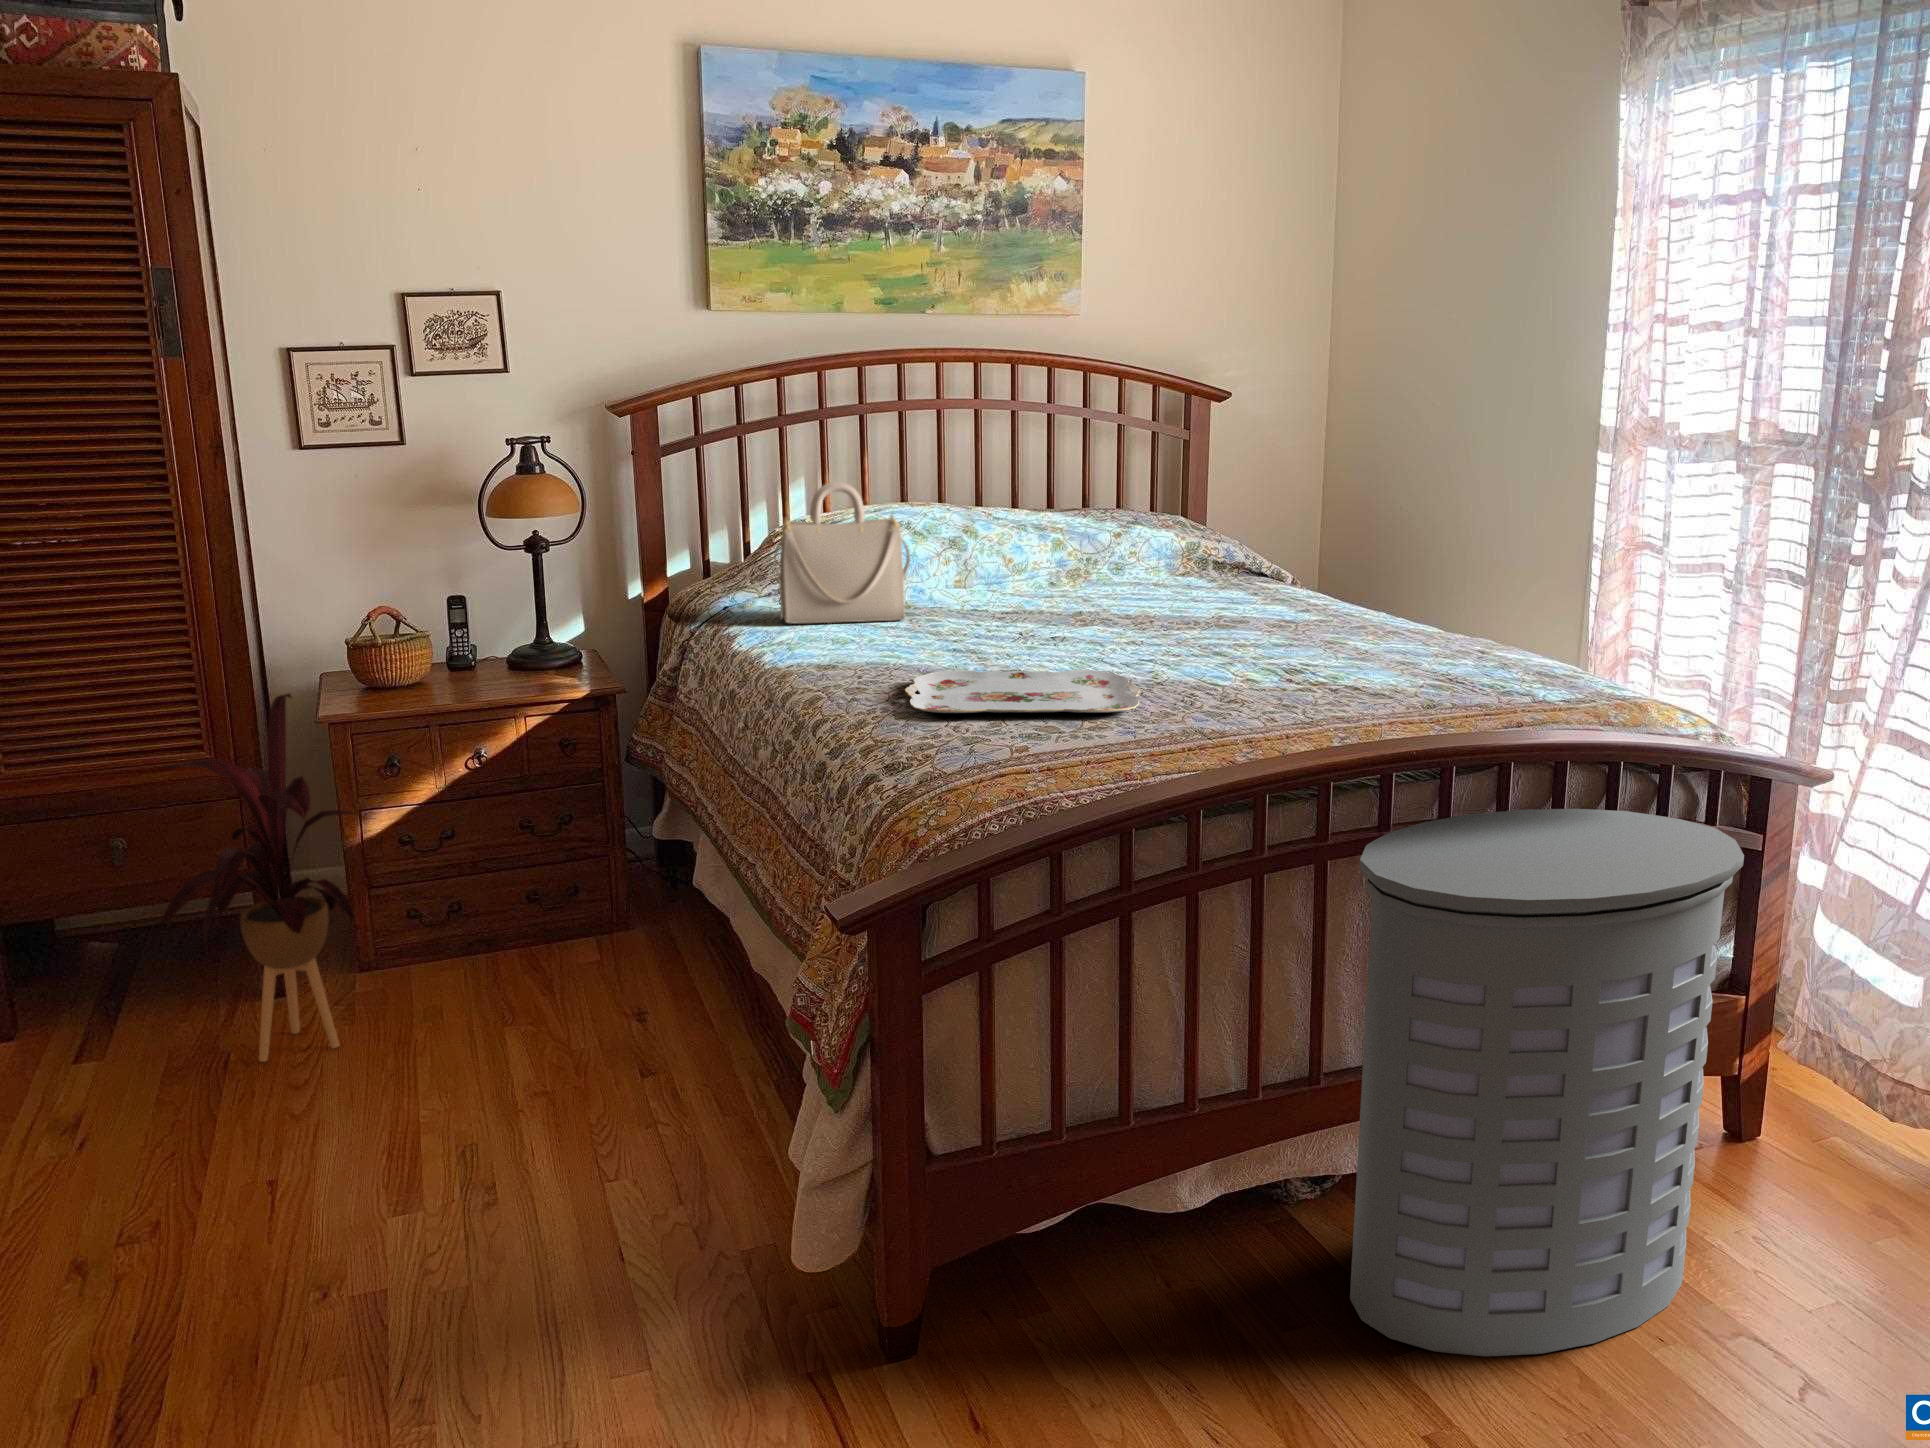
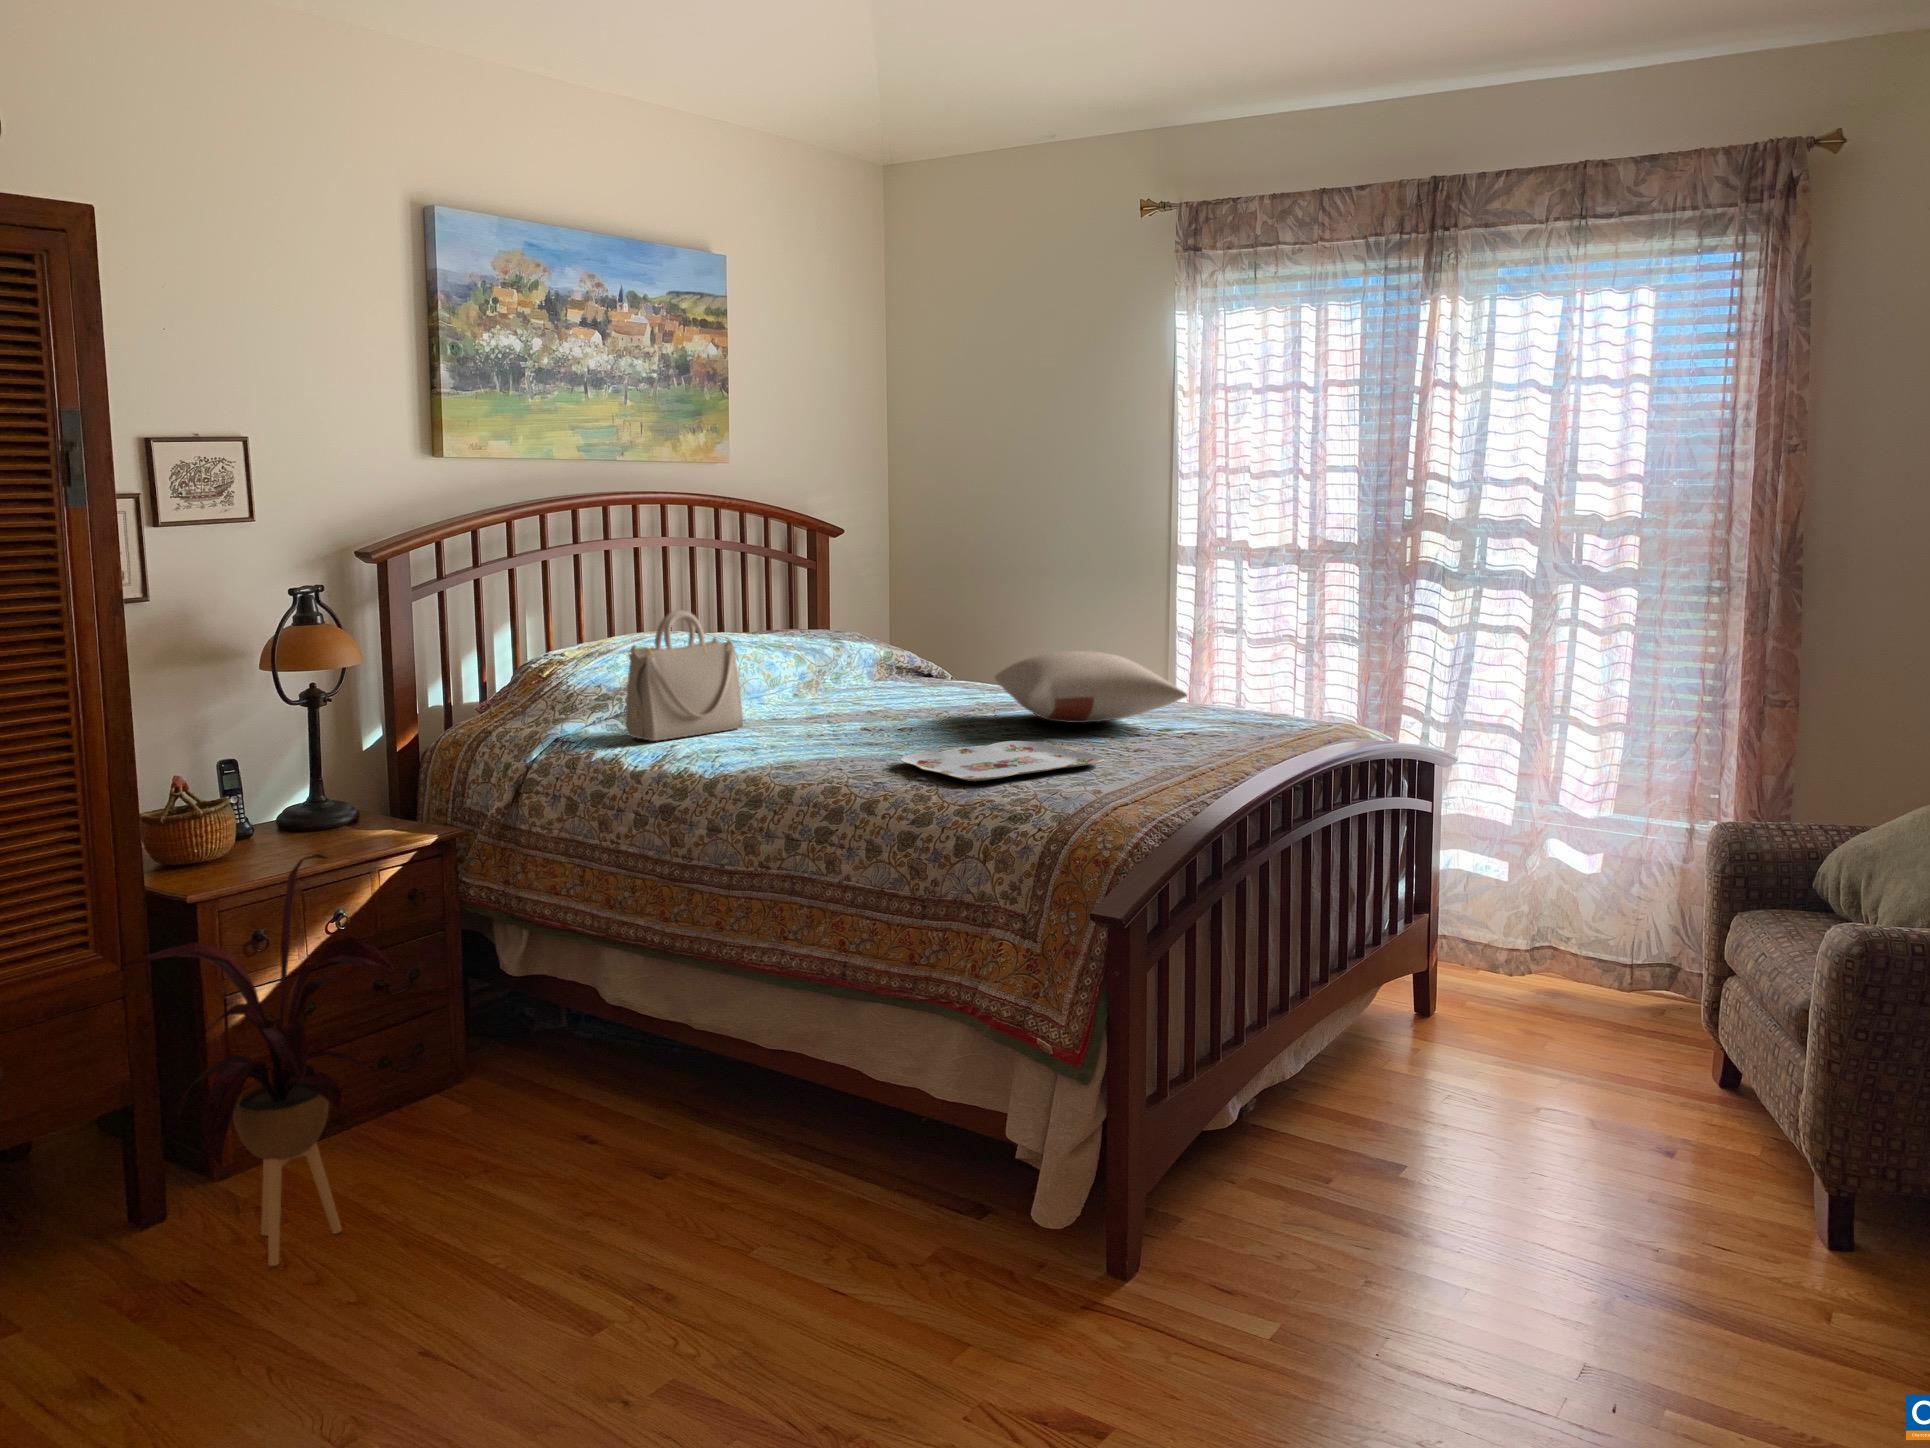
pillow: none [1148,565,1404,661] -> present [995,651,1187,723]
laundry hamper: present [1350,809,1744,1356] -> none [1340,782,1529,1151]

